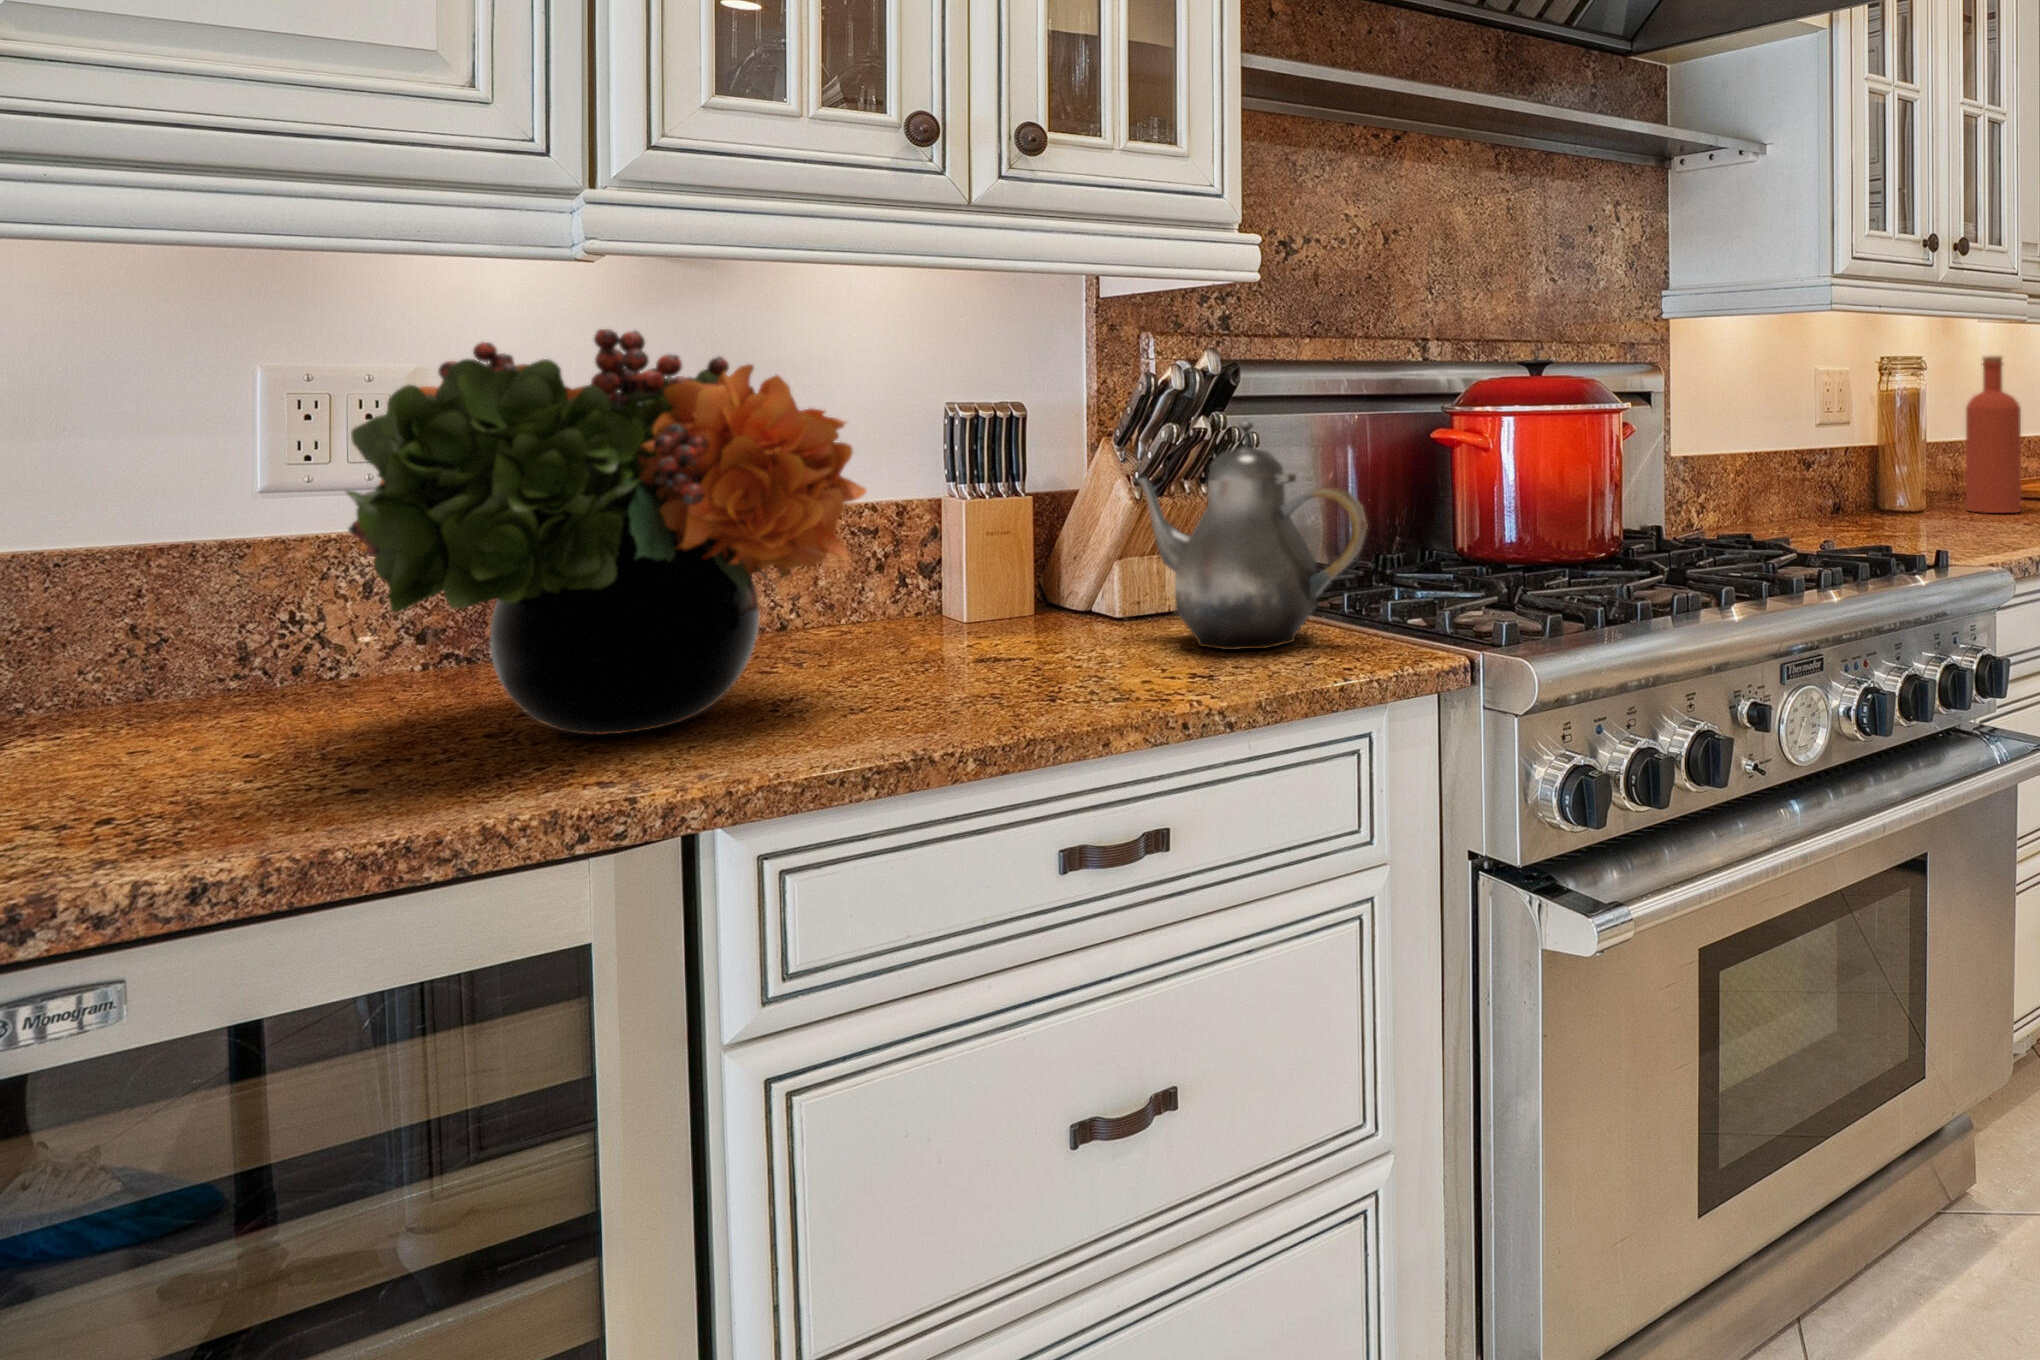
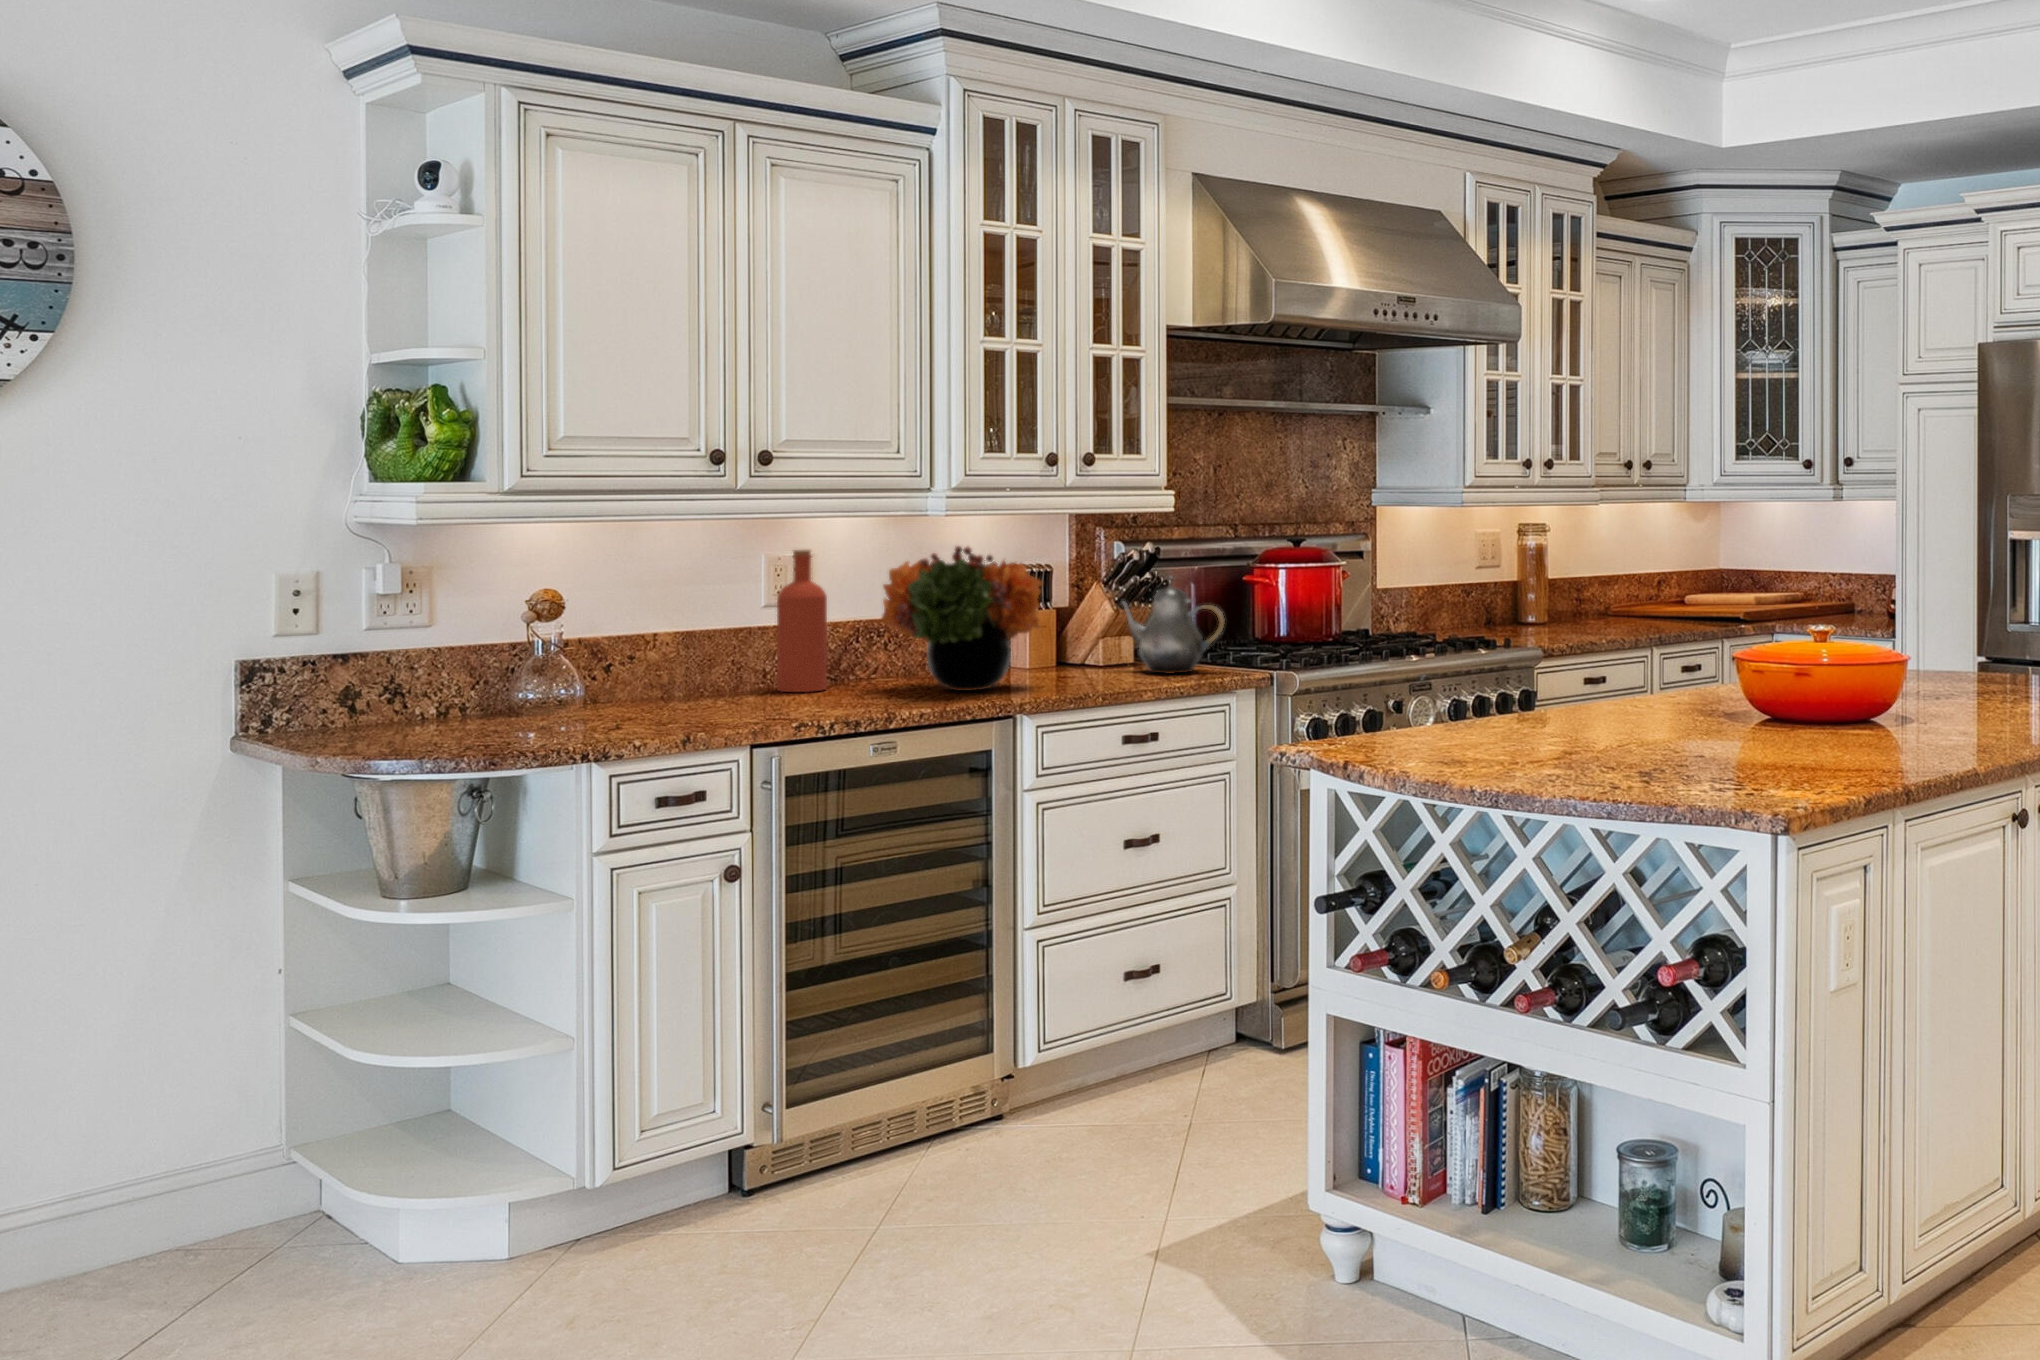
bottle: present [1966,356,2021,513] -> present [777,549,827,692]

